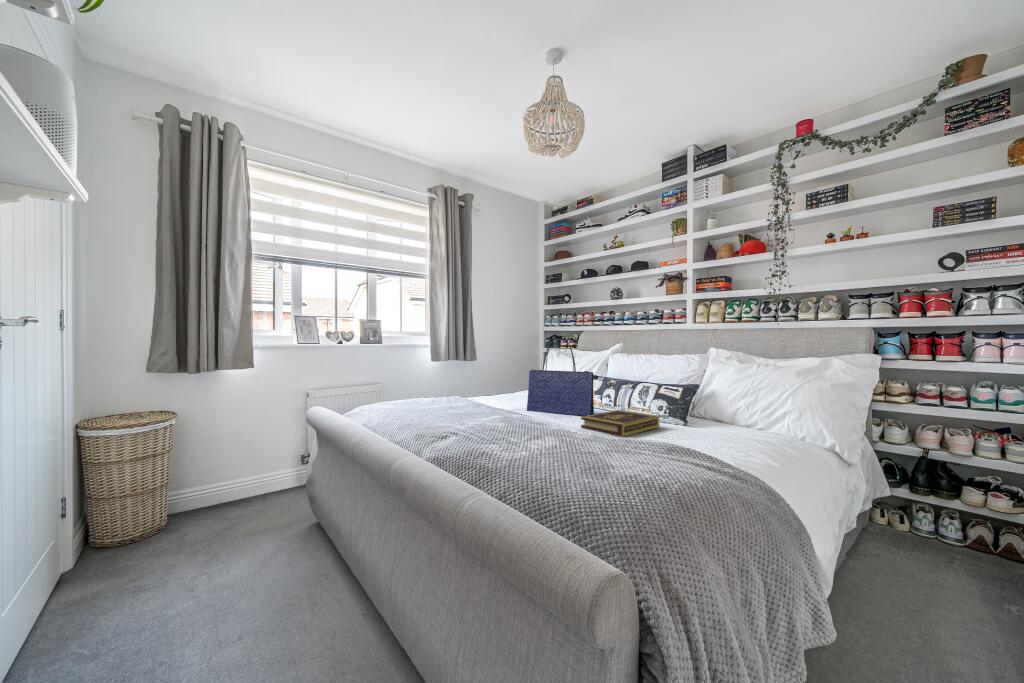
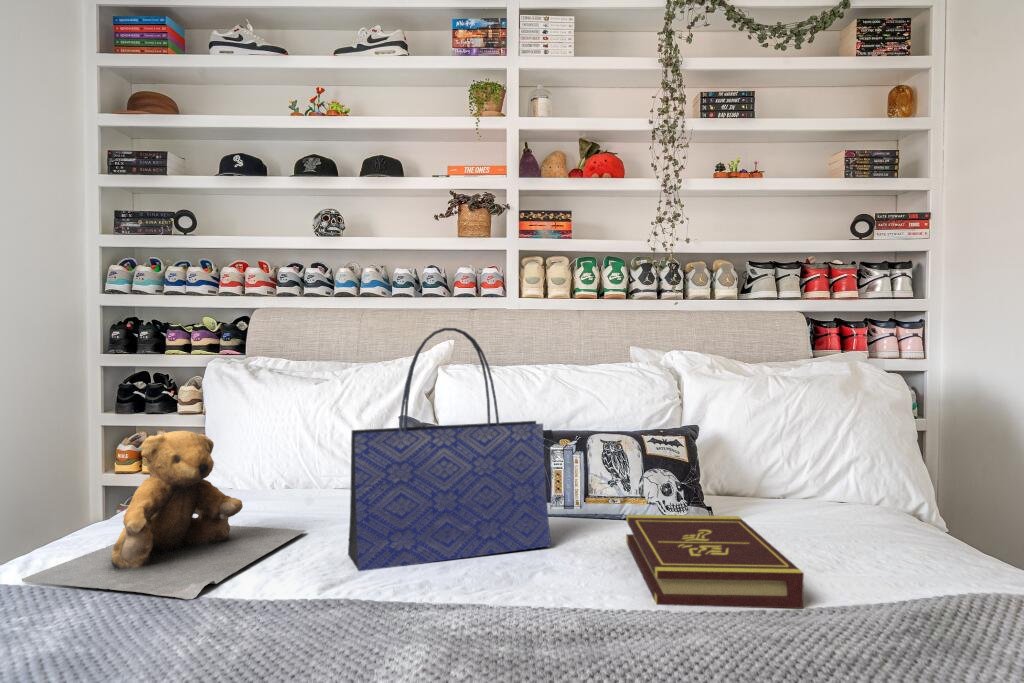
teddy bear: none [462,368,533,408] -> present [22,431,306,599]

